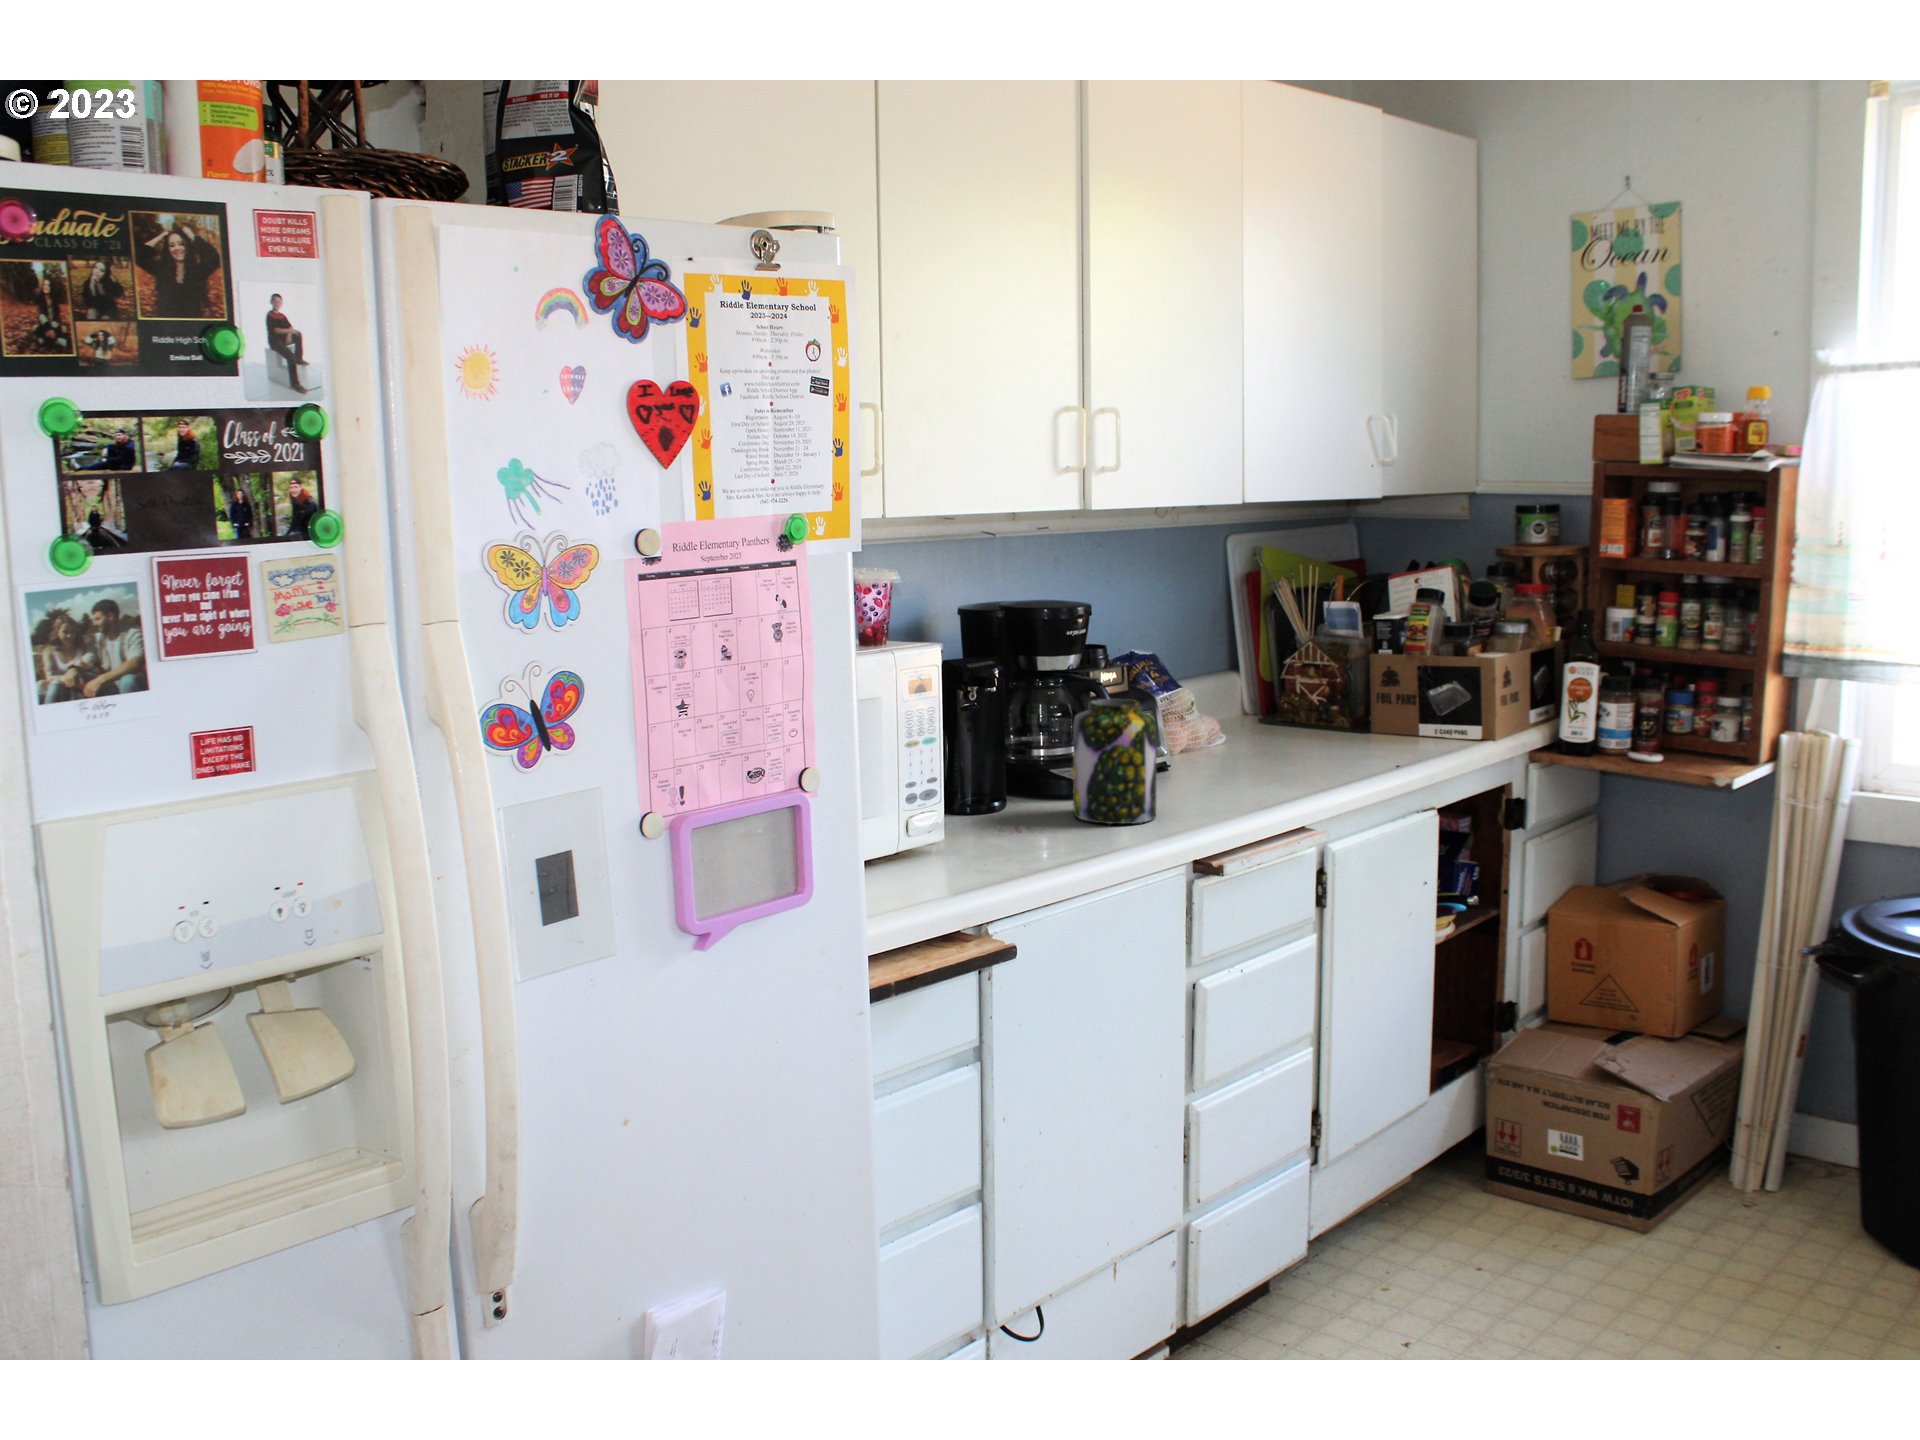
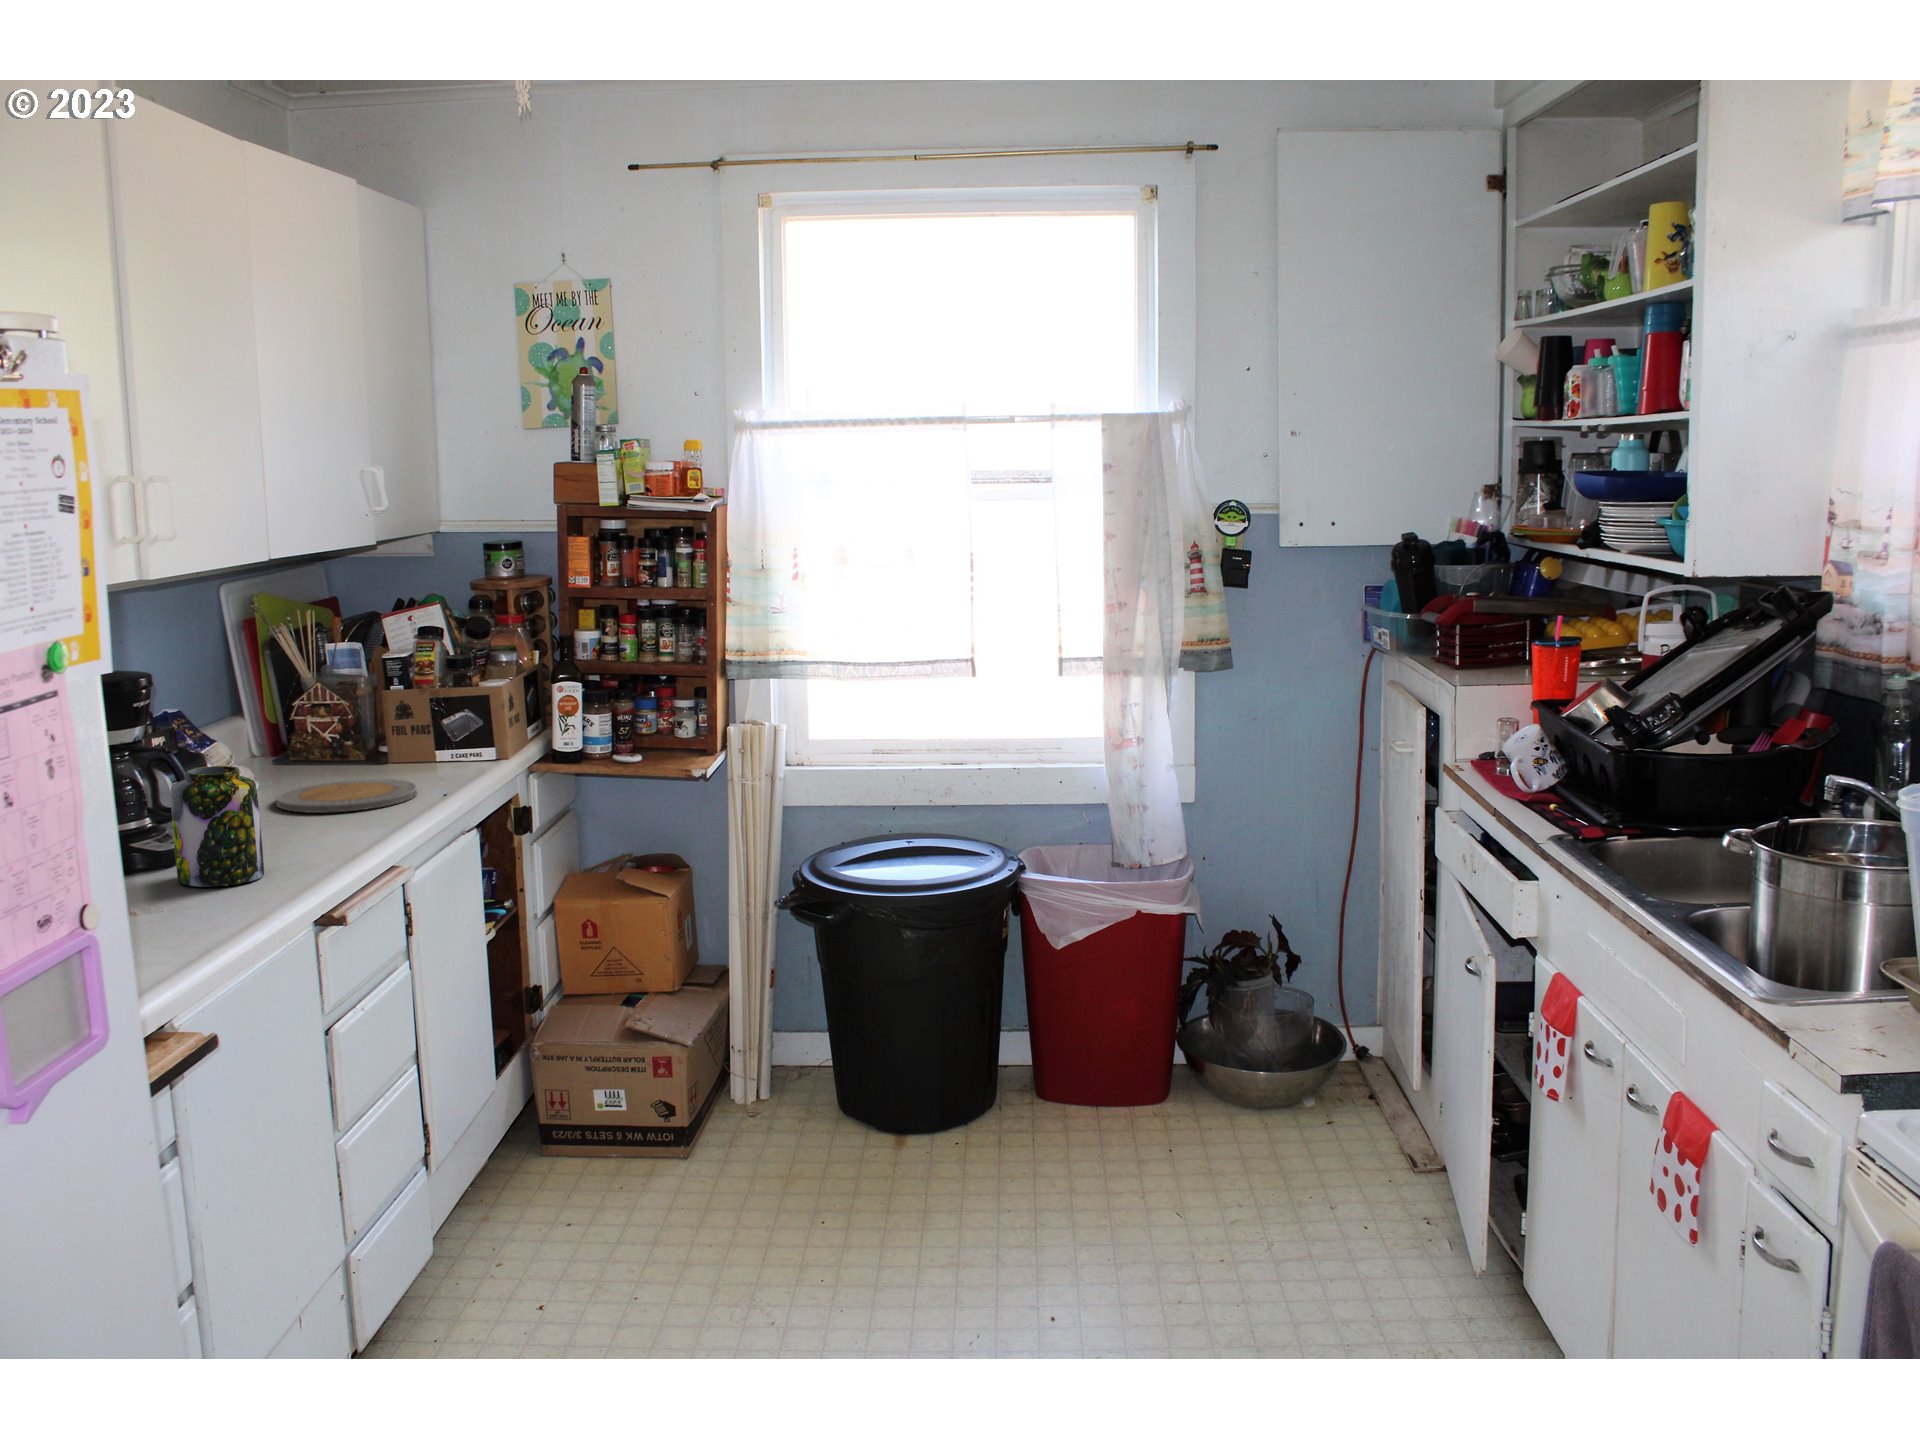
plate: none [1228,741,1374,771] -> present [276,779,417,813]

